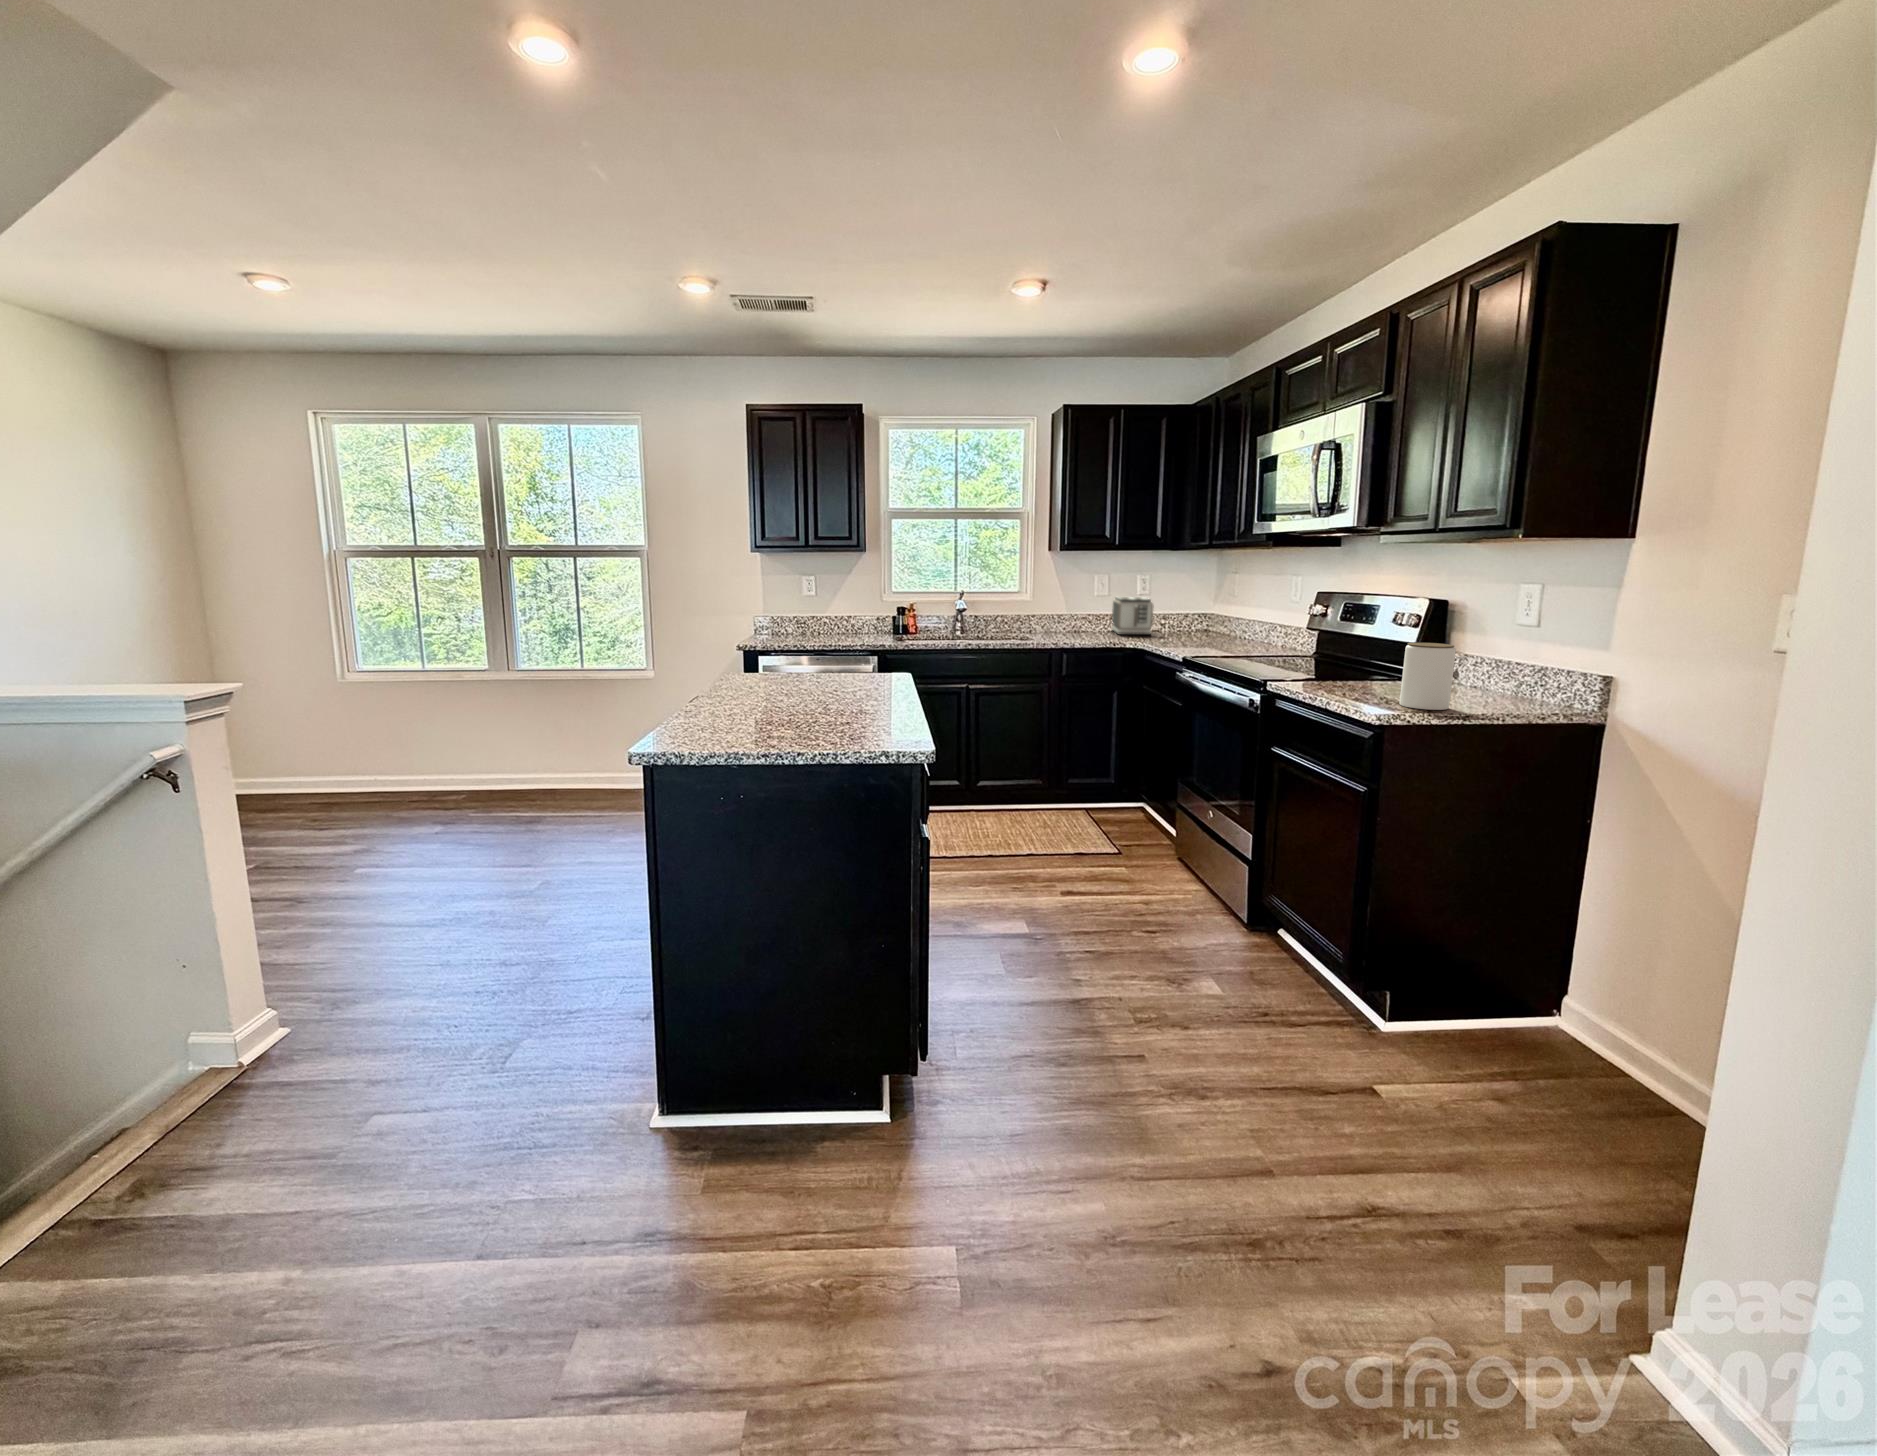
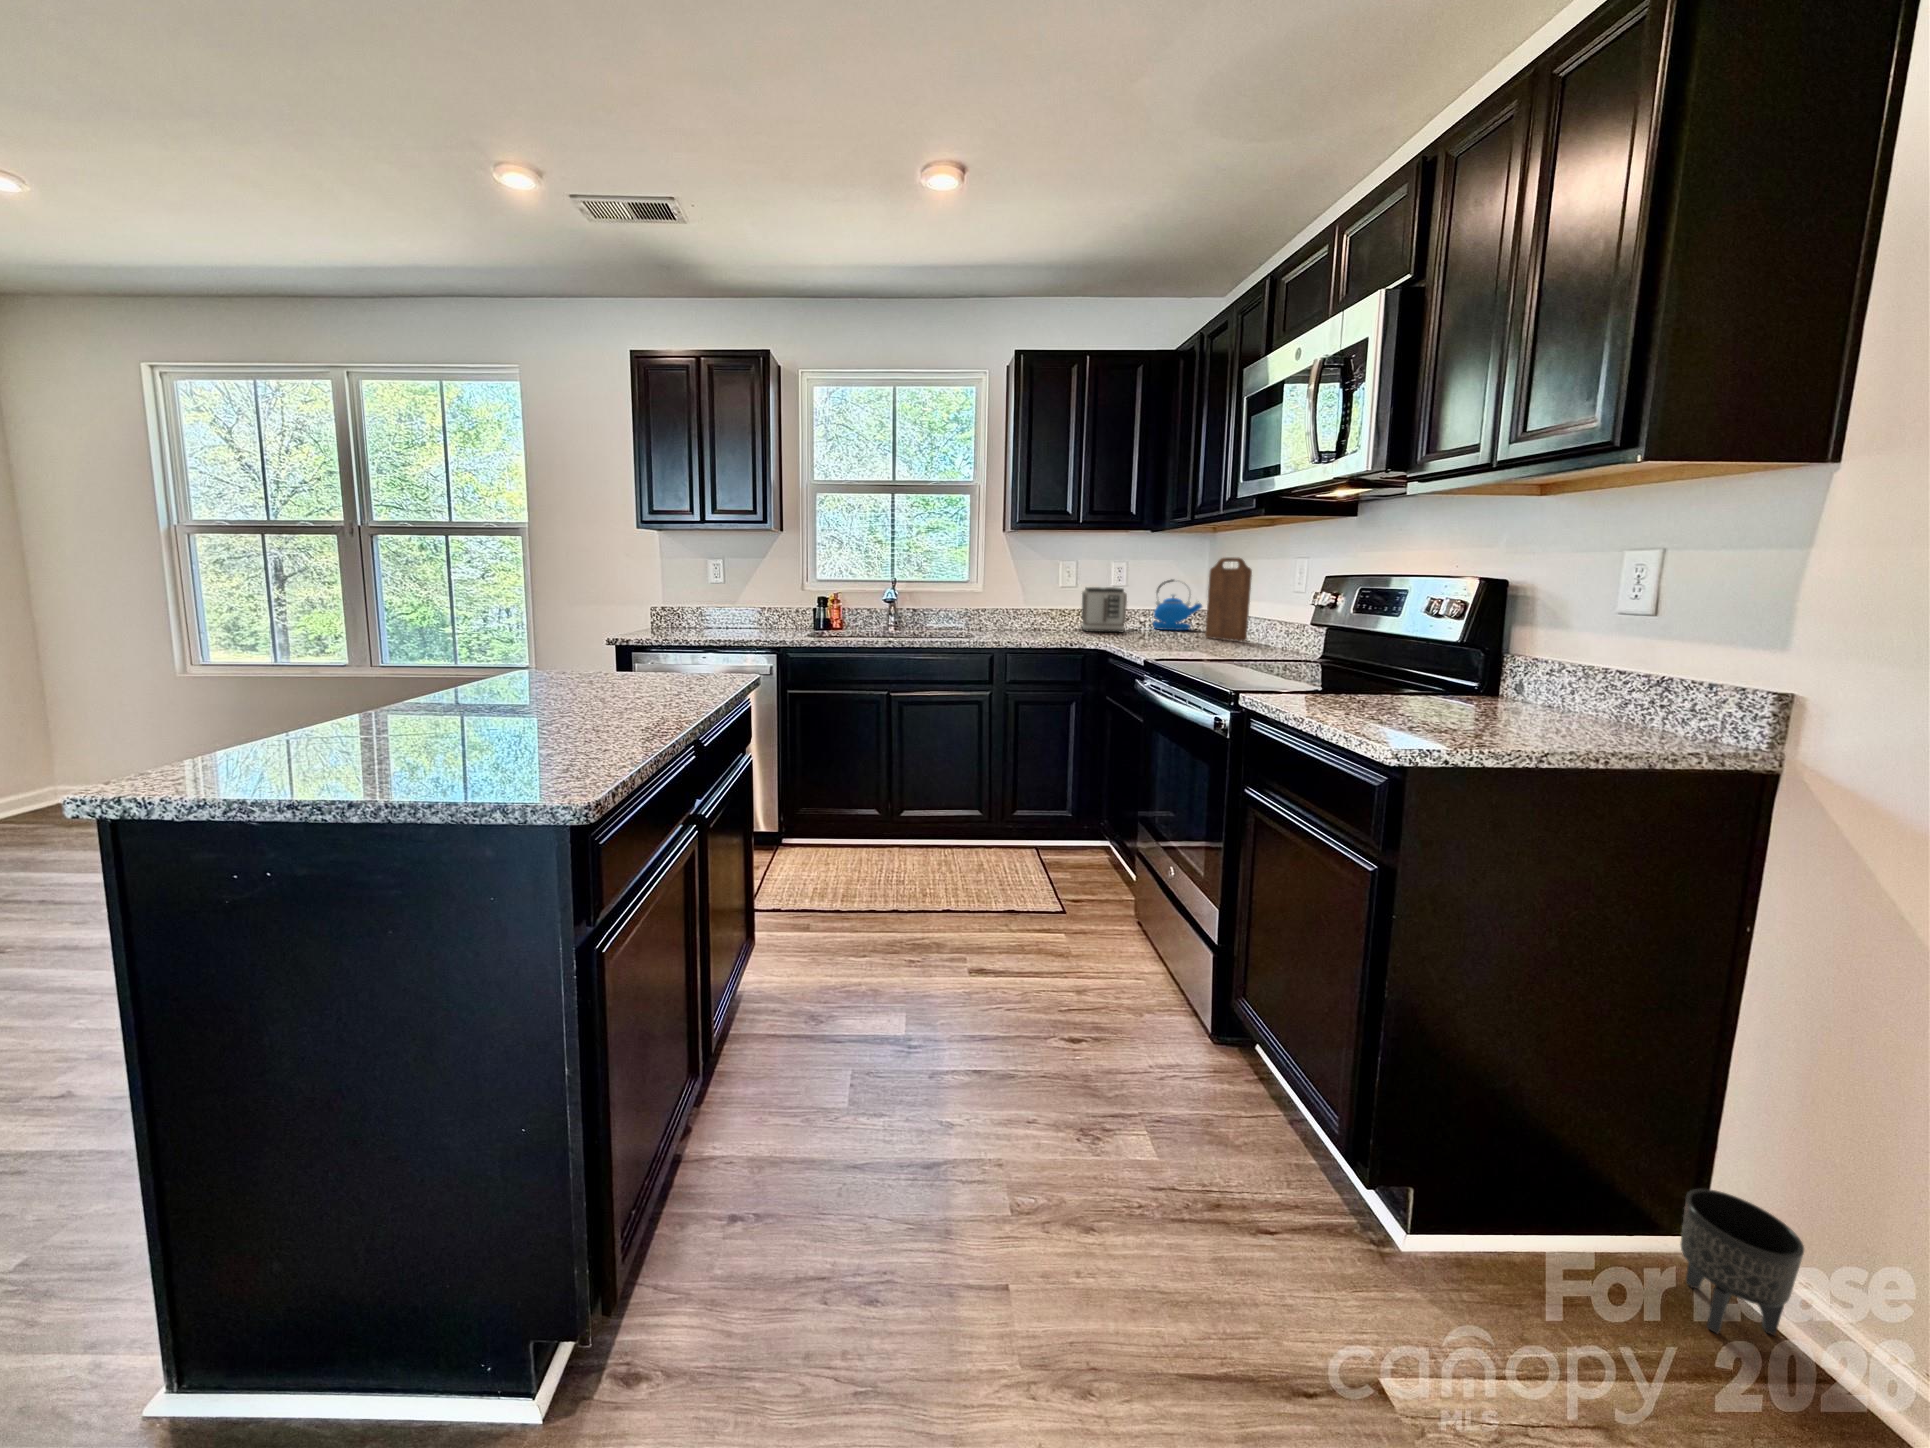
cutting board: none [1219,575,1258,642] -> present [1205,557,1252,641]
kettle: none [1171,590,1213,632] -> present [1153,579,1202,630]
jar: present [1399,643,1456,710] -> none [1434,635,1528,743]
planter: none [1548,978,1614,1057] -> present [1681,1189,1804,1335]

